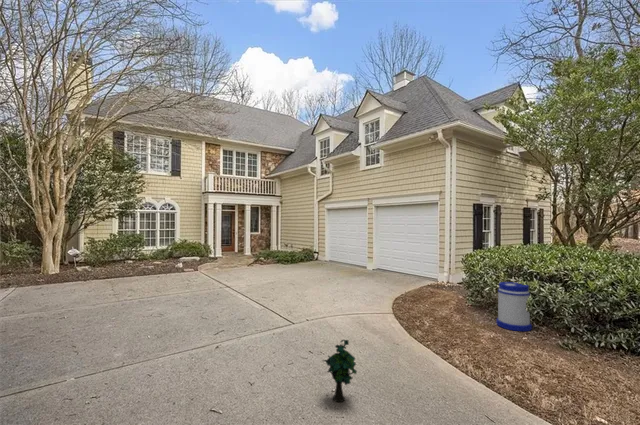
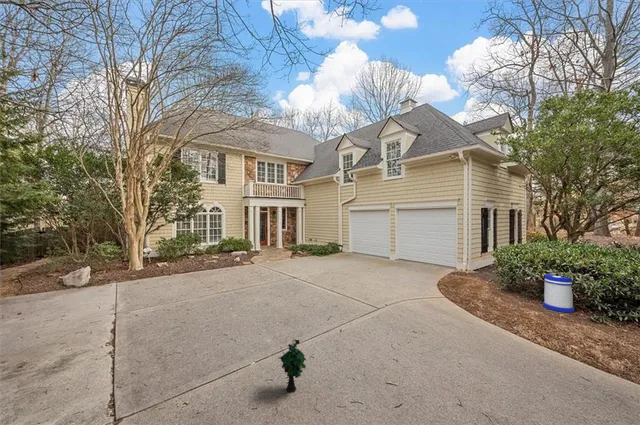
decorative plant: present [324,340,357,402] -> present [279,340,306,393]

